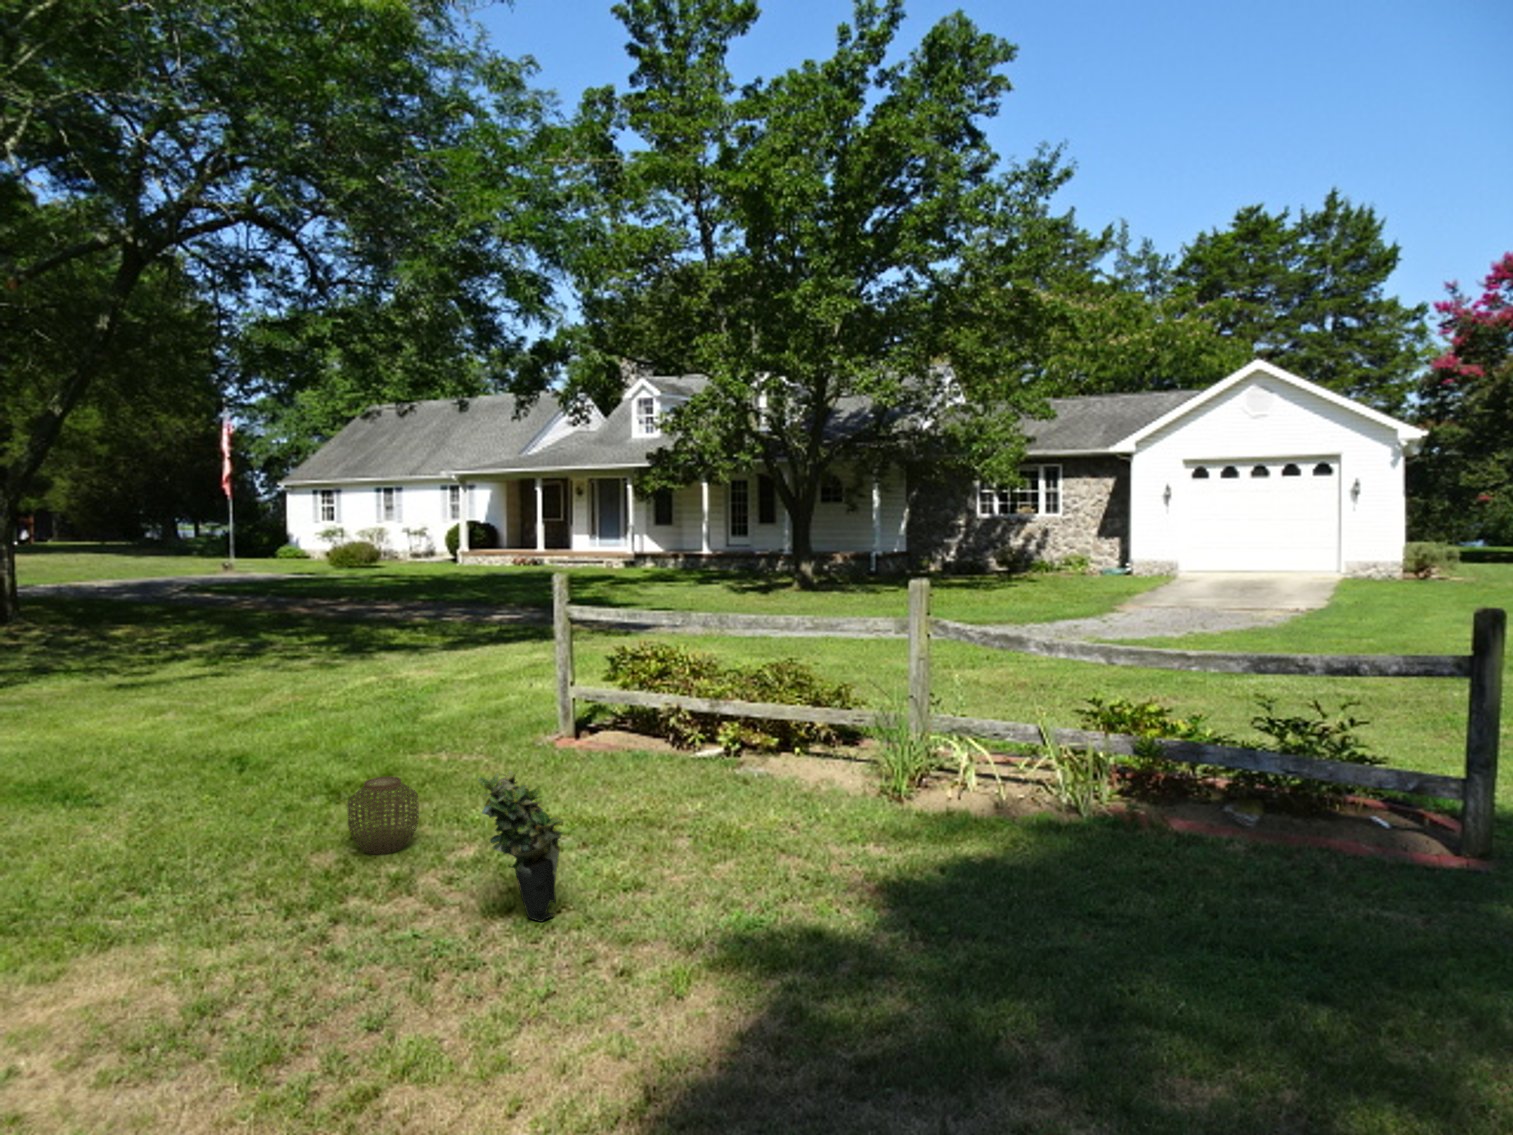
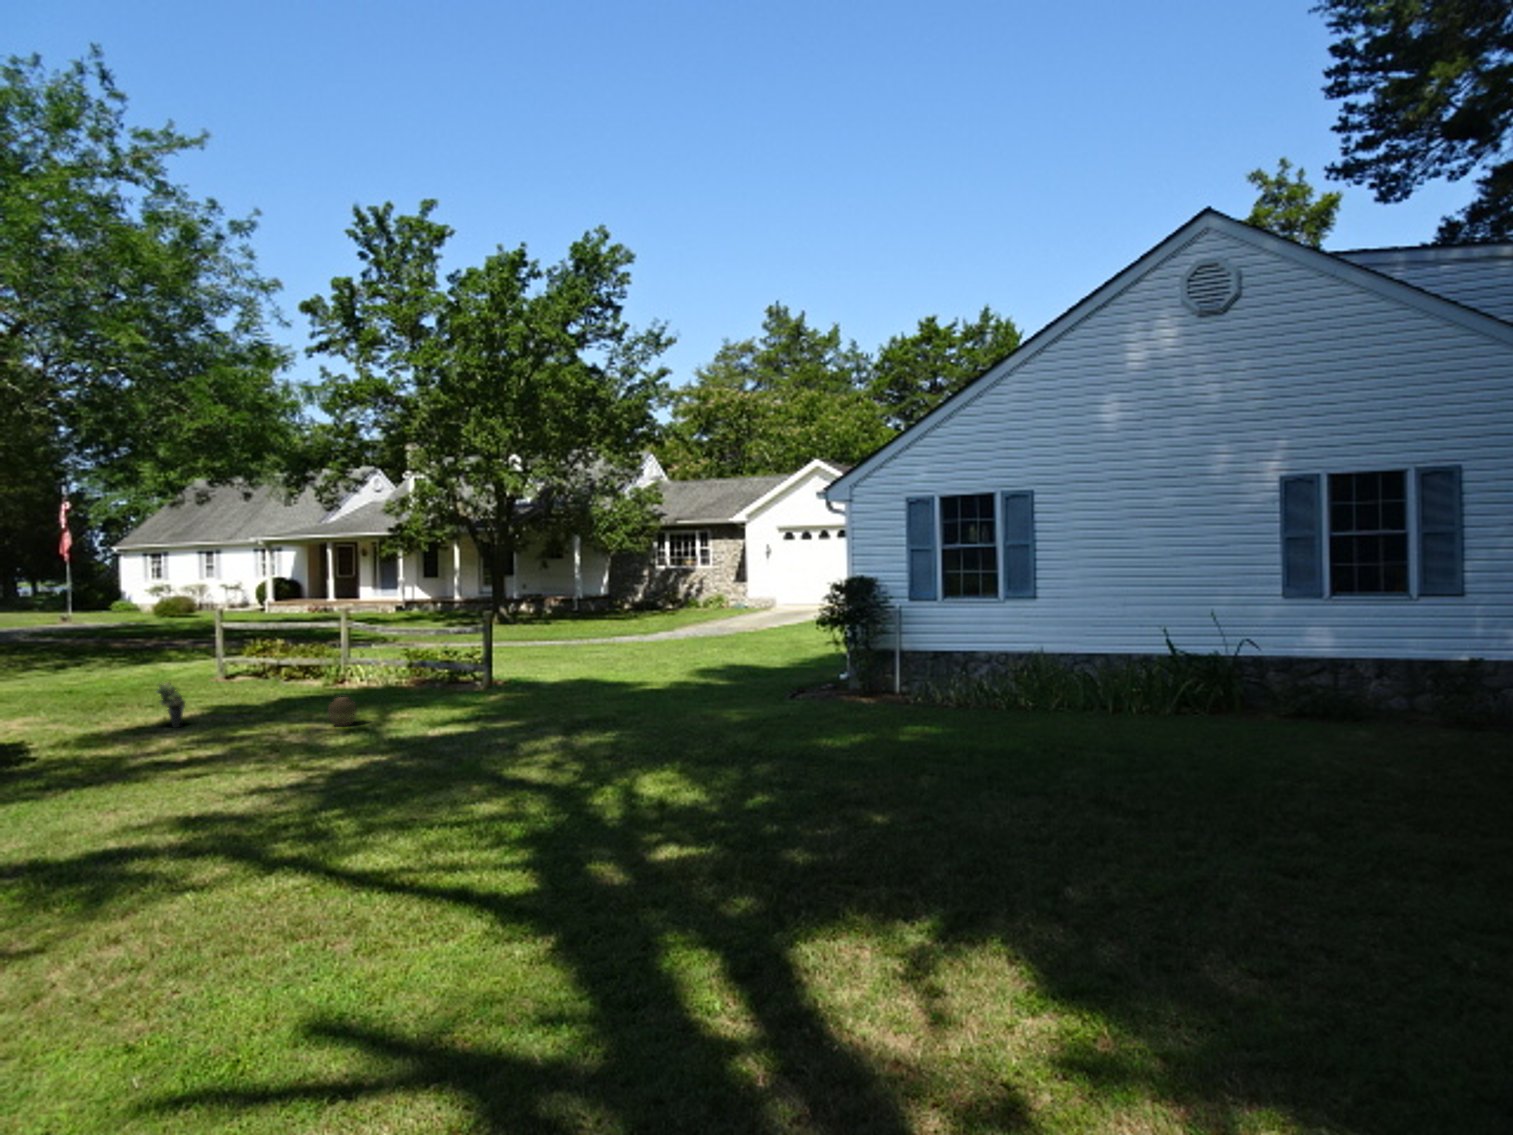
woven basket: present [348,776,419,854] -> present [329,697,357,726]

